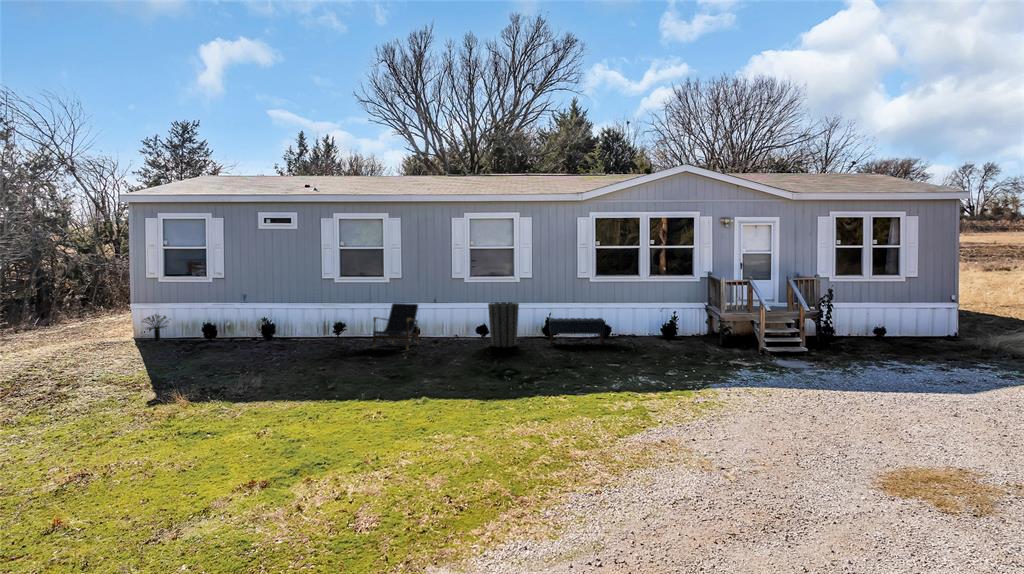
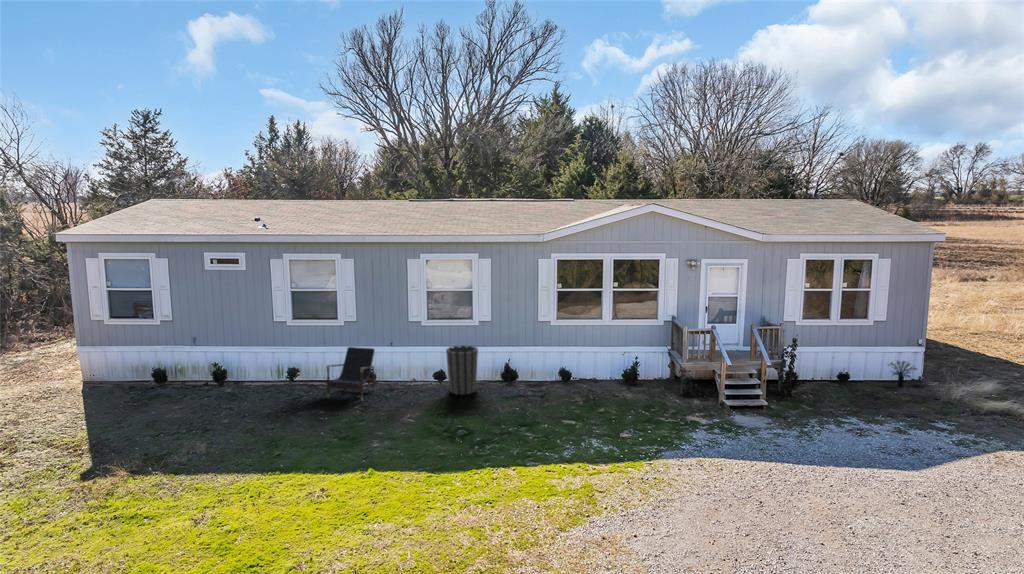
potted plant: present [142,314,168,341] -> present [888,361,917,387]
bench: present [549,318,605,346] -> none [509,362,566,392]

